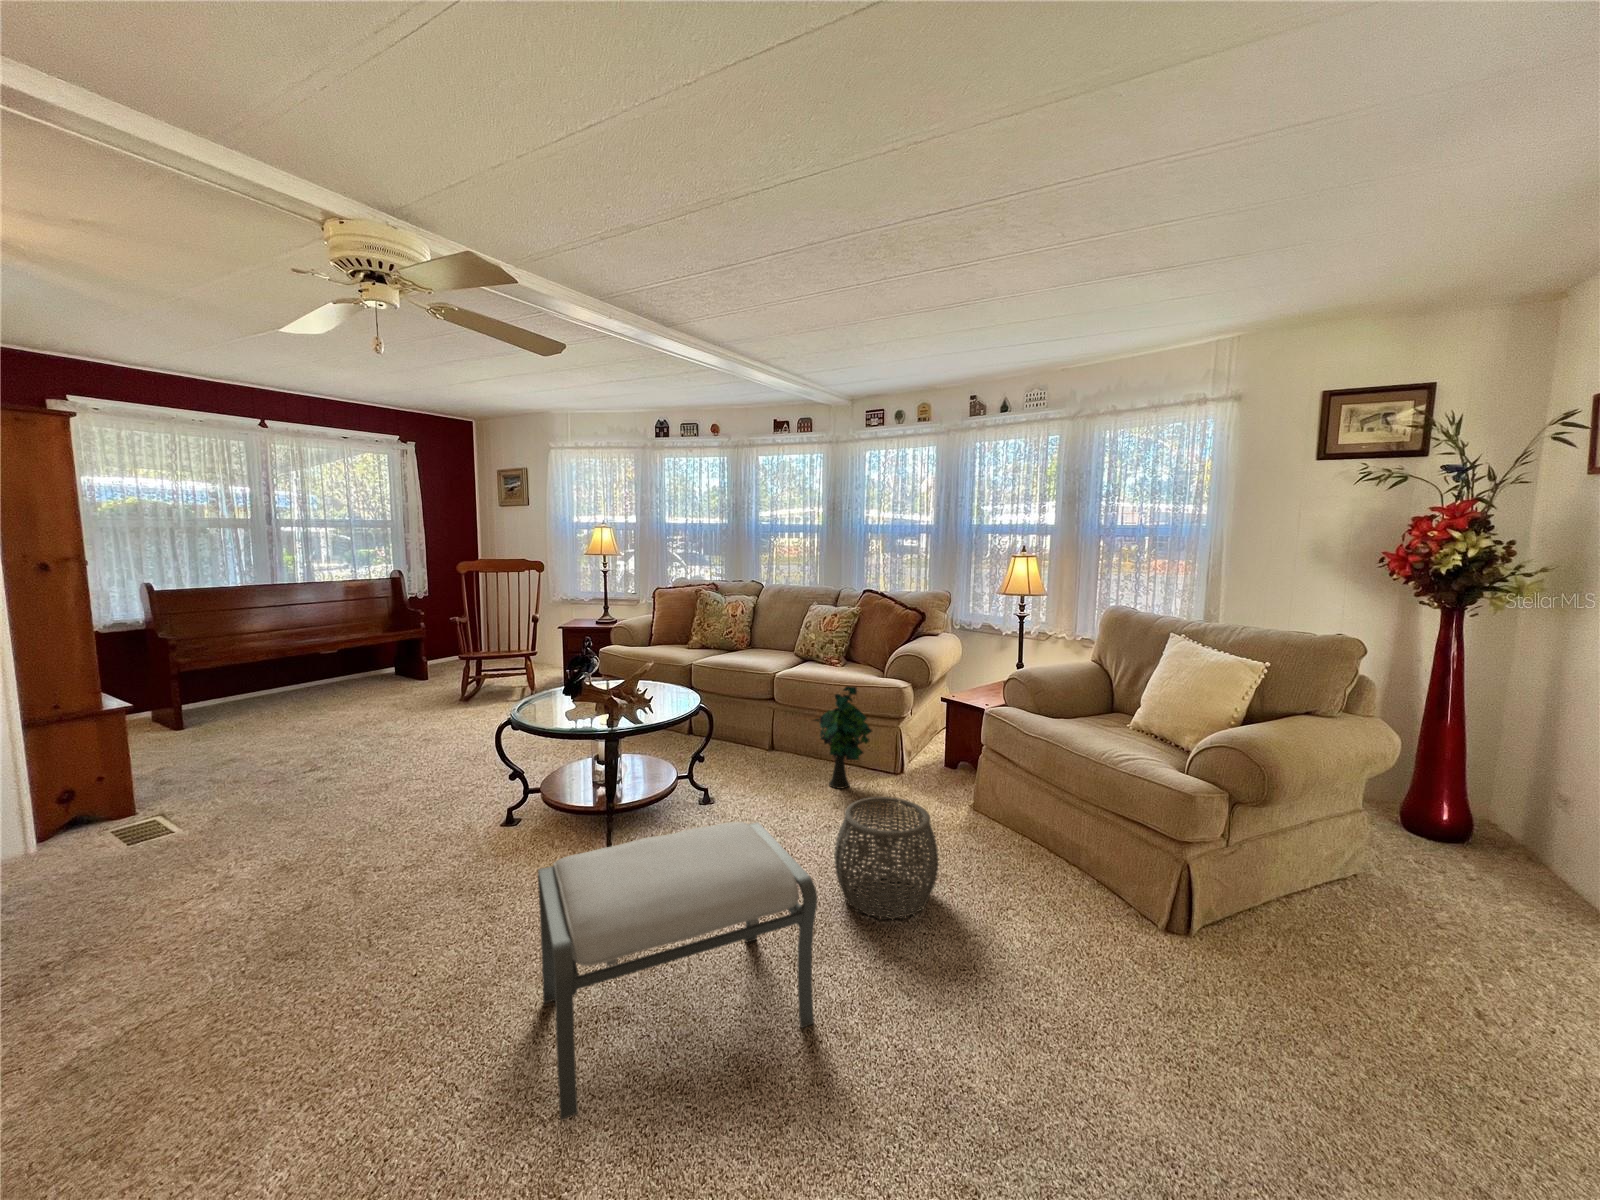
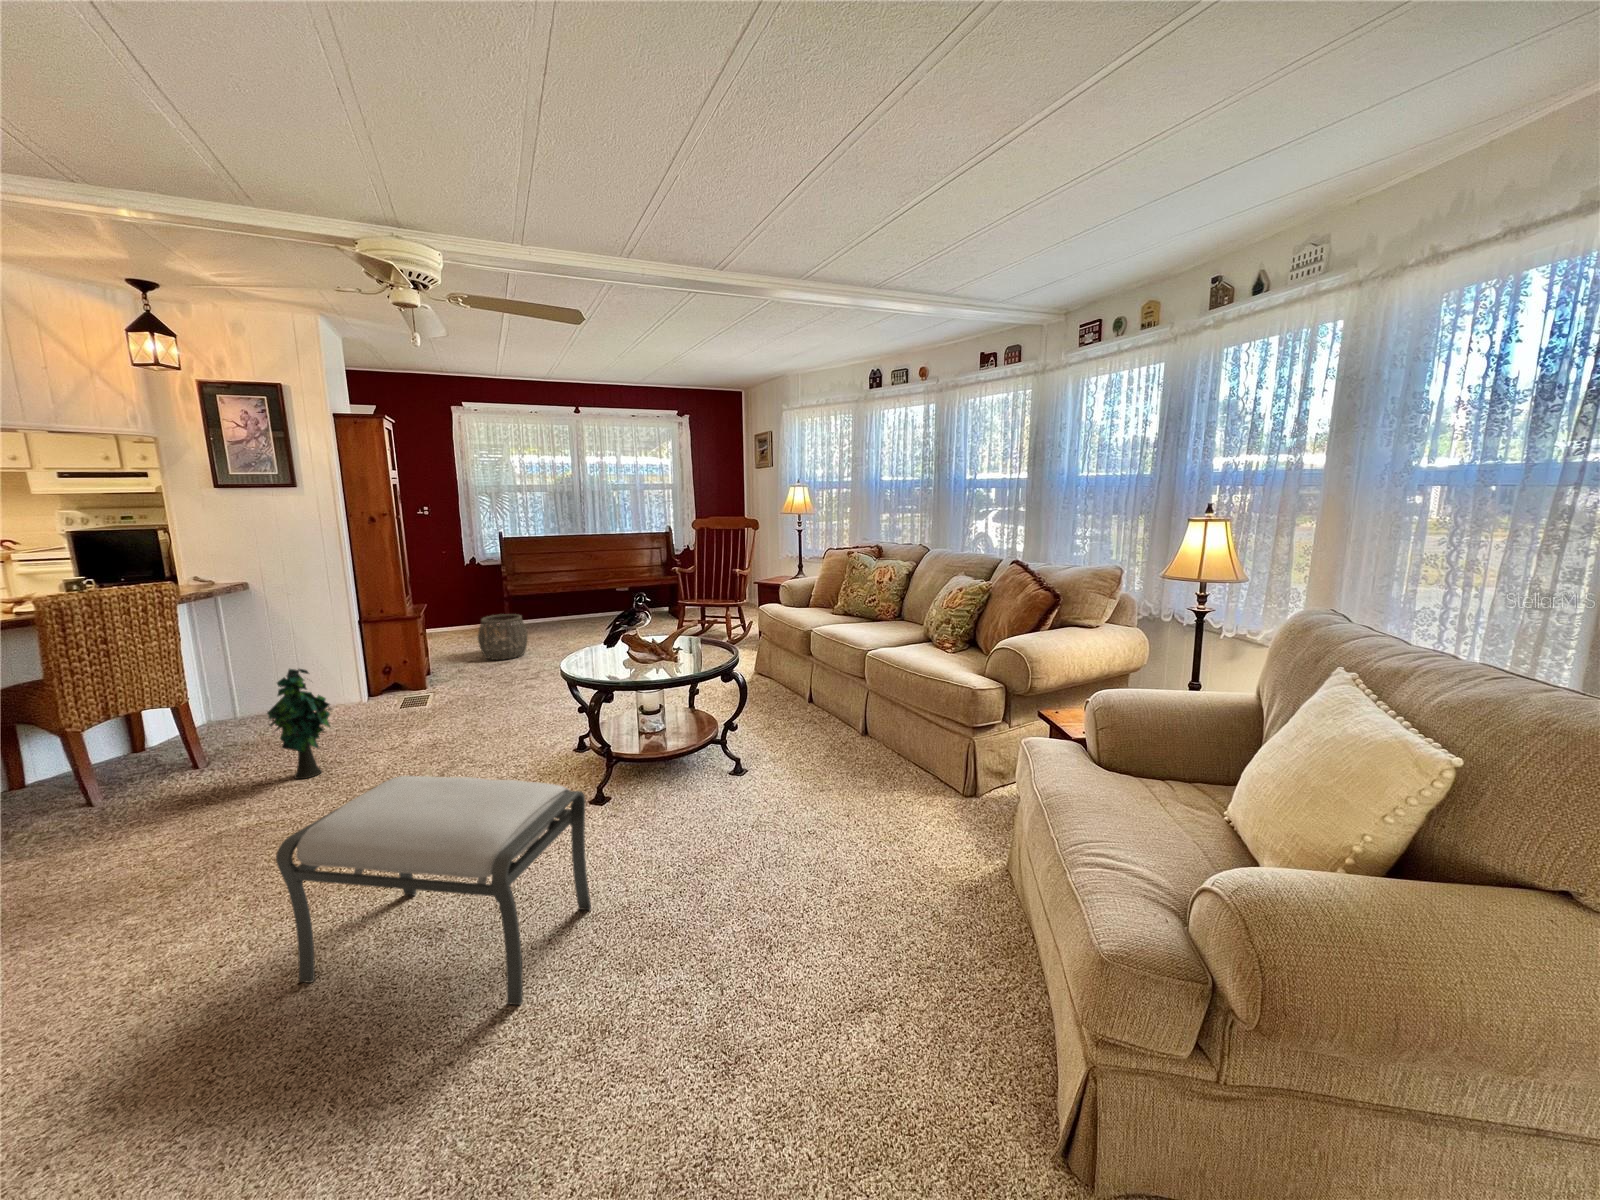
decorative plant: present [814,686,872,789] -> present [267,669,331,779]
woven basket: present [834,797,939,920] -> present [478,614,528,660]

